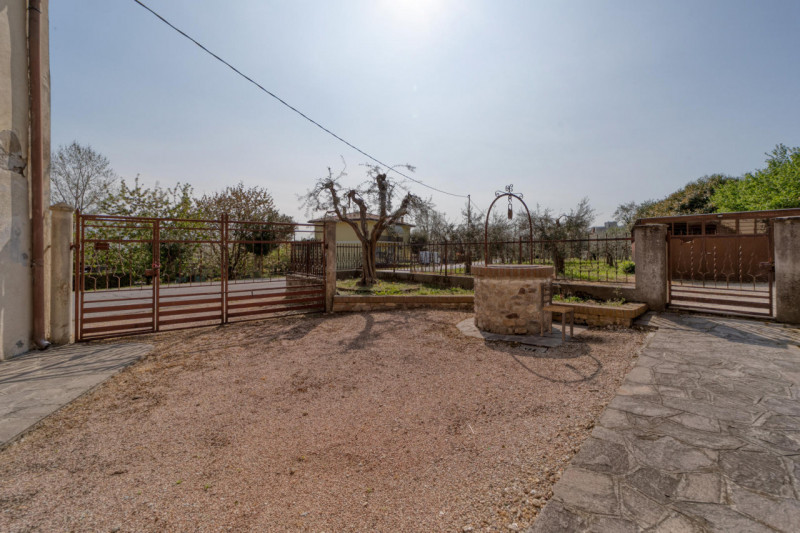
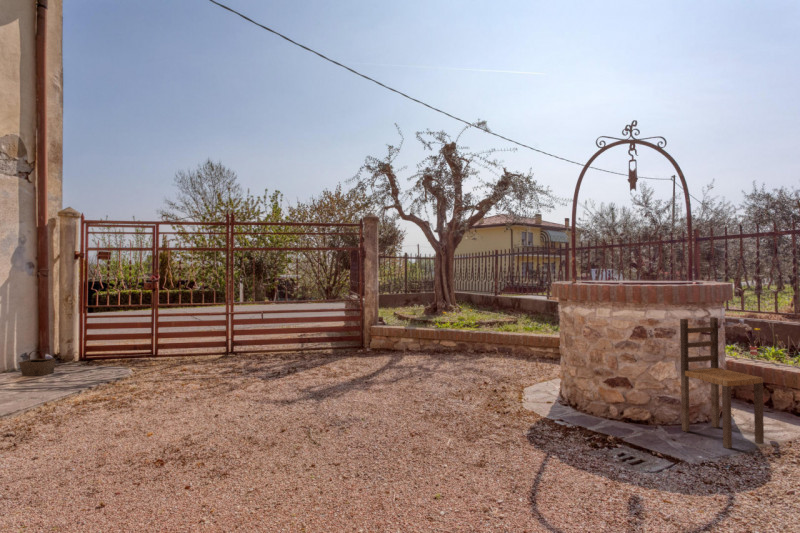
basket: none [23,336,65,361] -> present [19,350,56,375]

